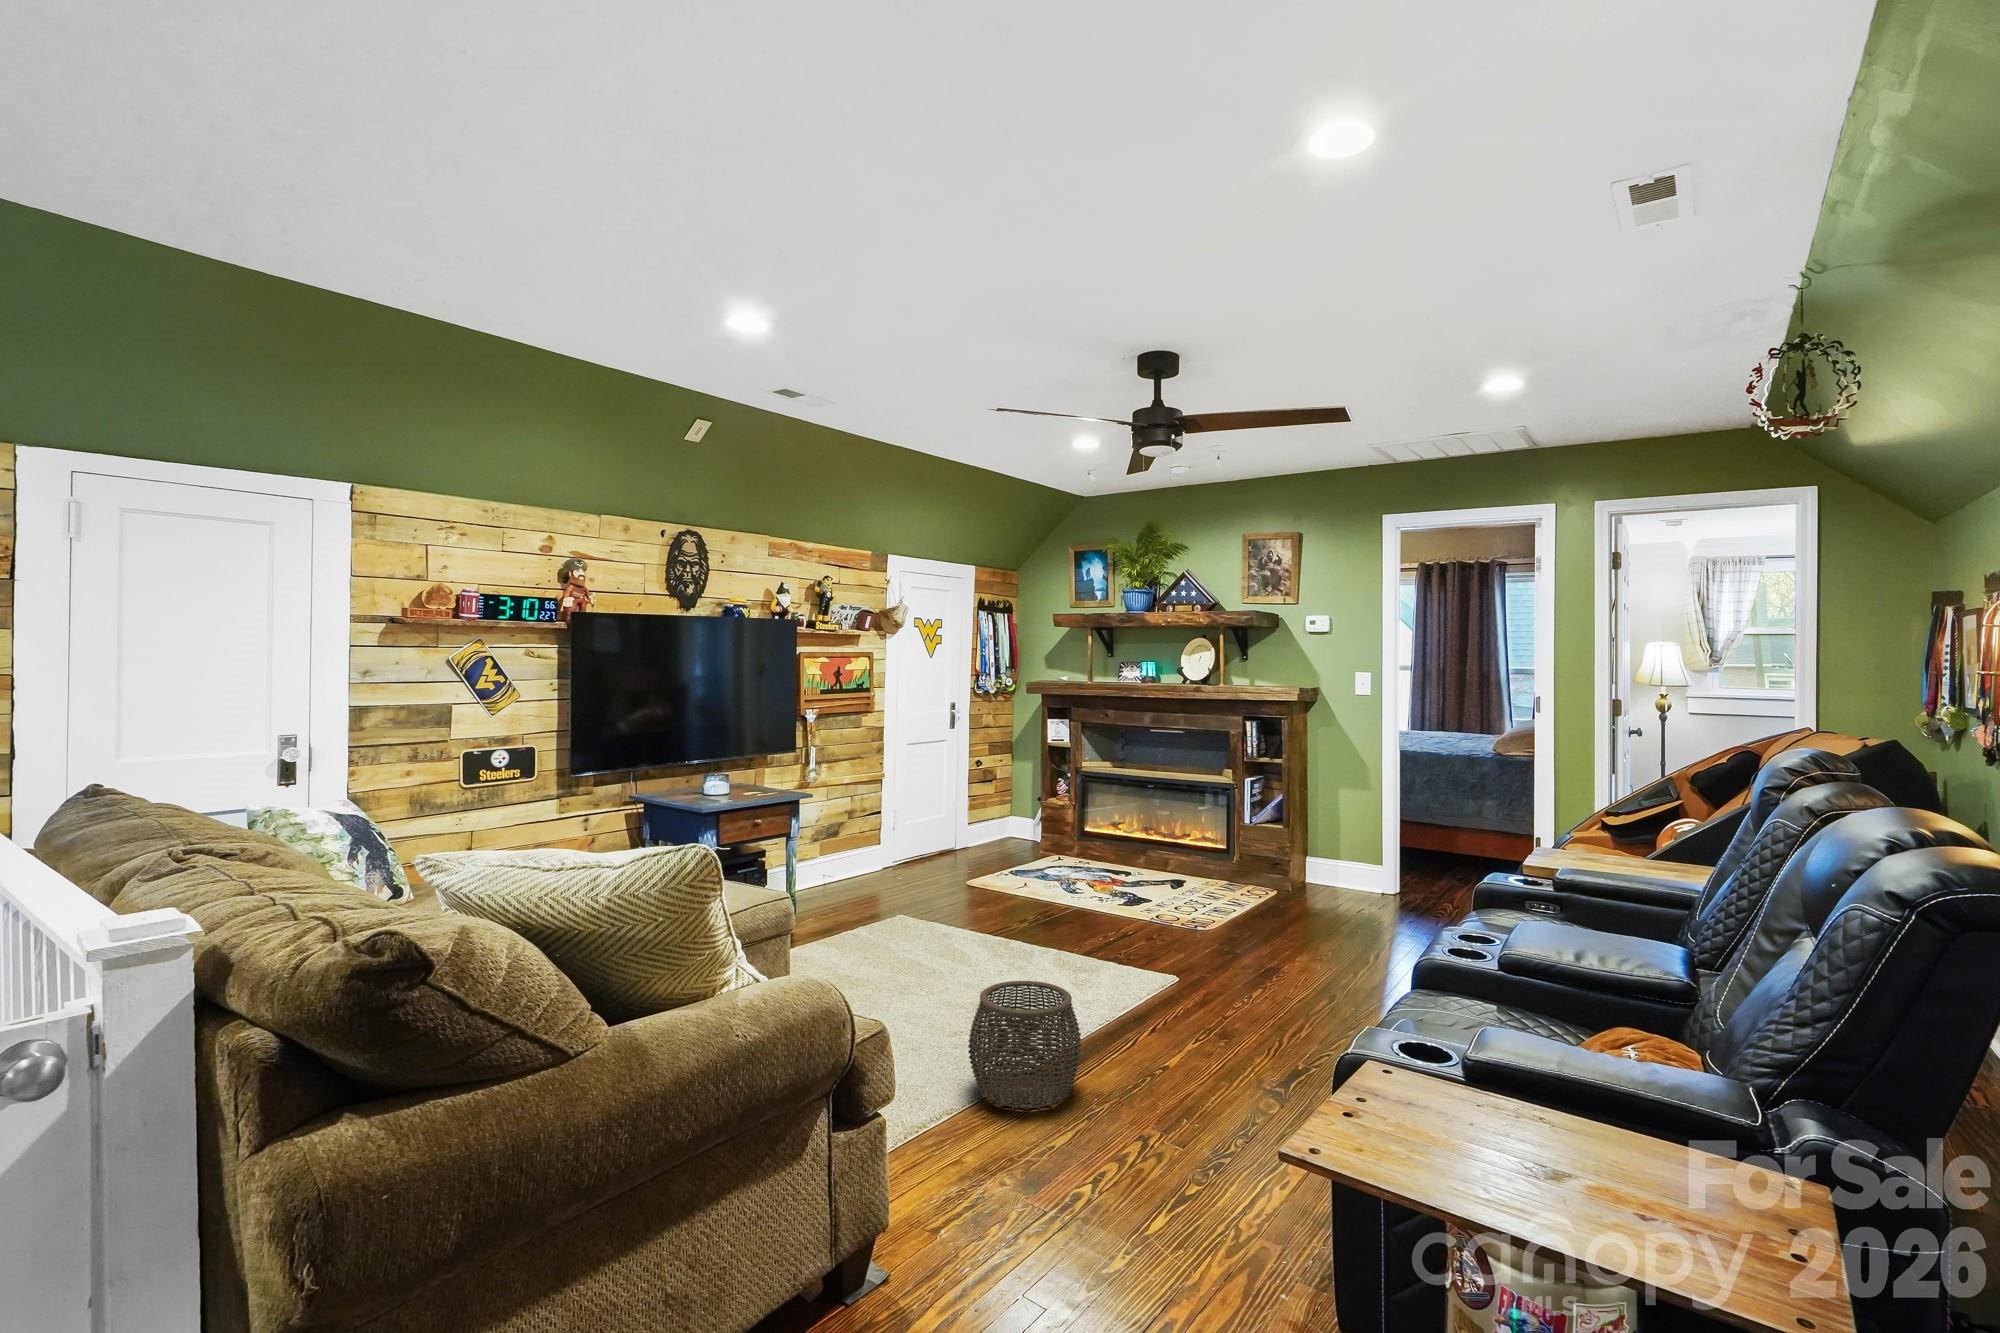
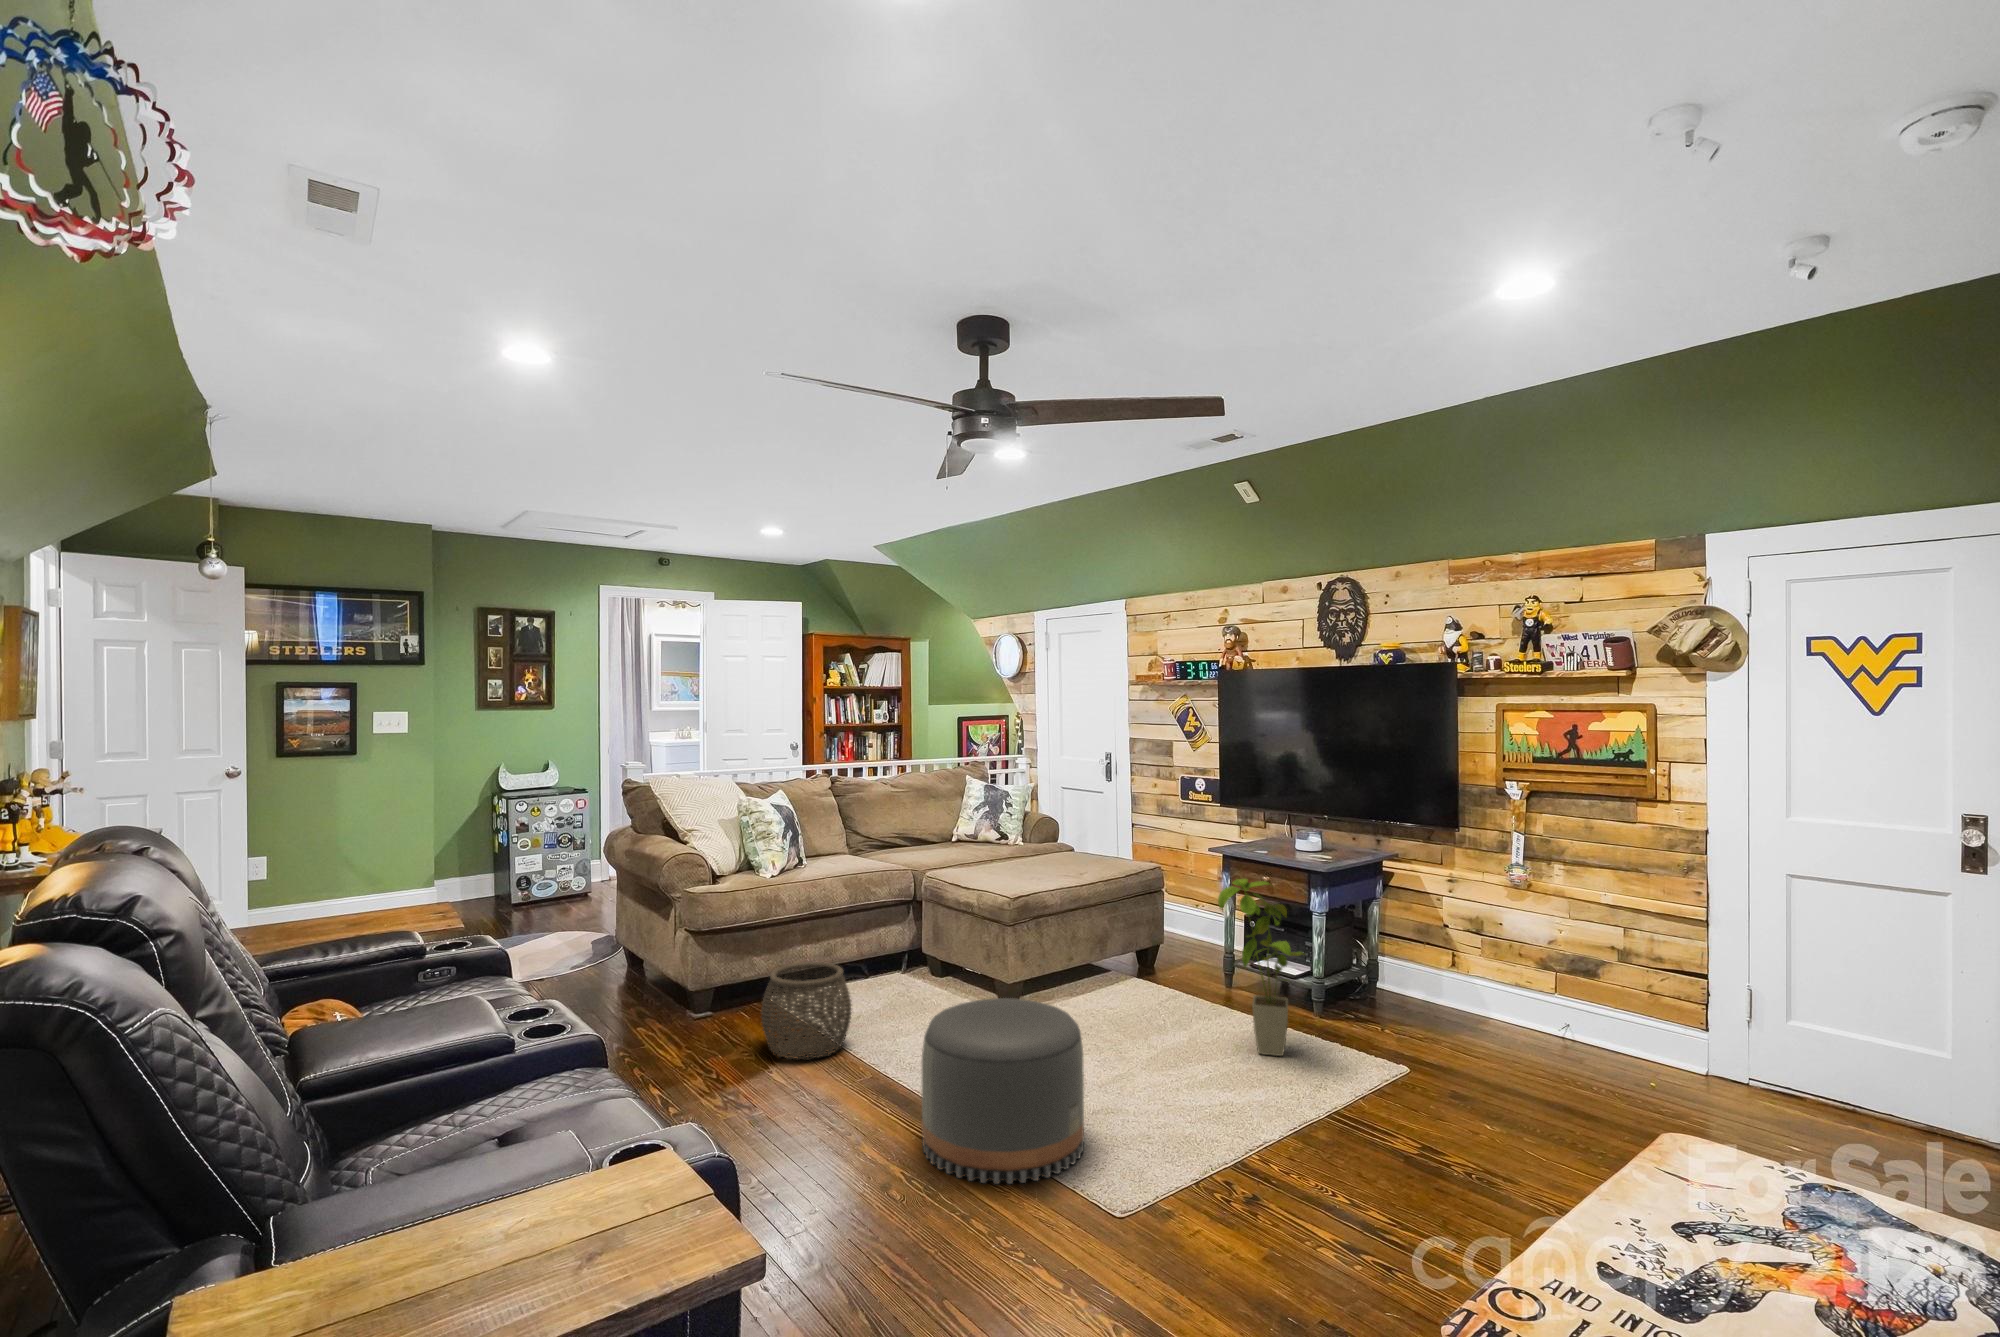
house plant: none [881,796,954,935] -> present [1218,879,1303,1056]
pouf: none [1084,882,1210,1009] -> present [922,998,1084,1184]

